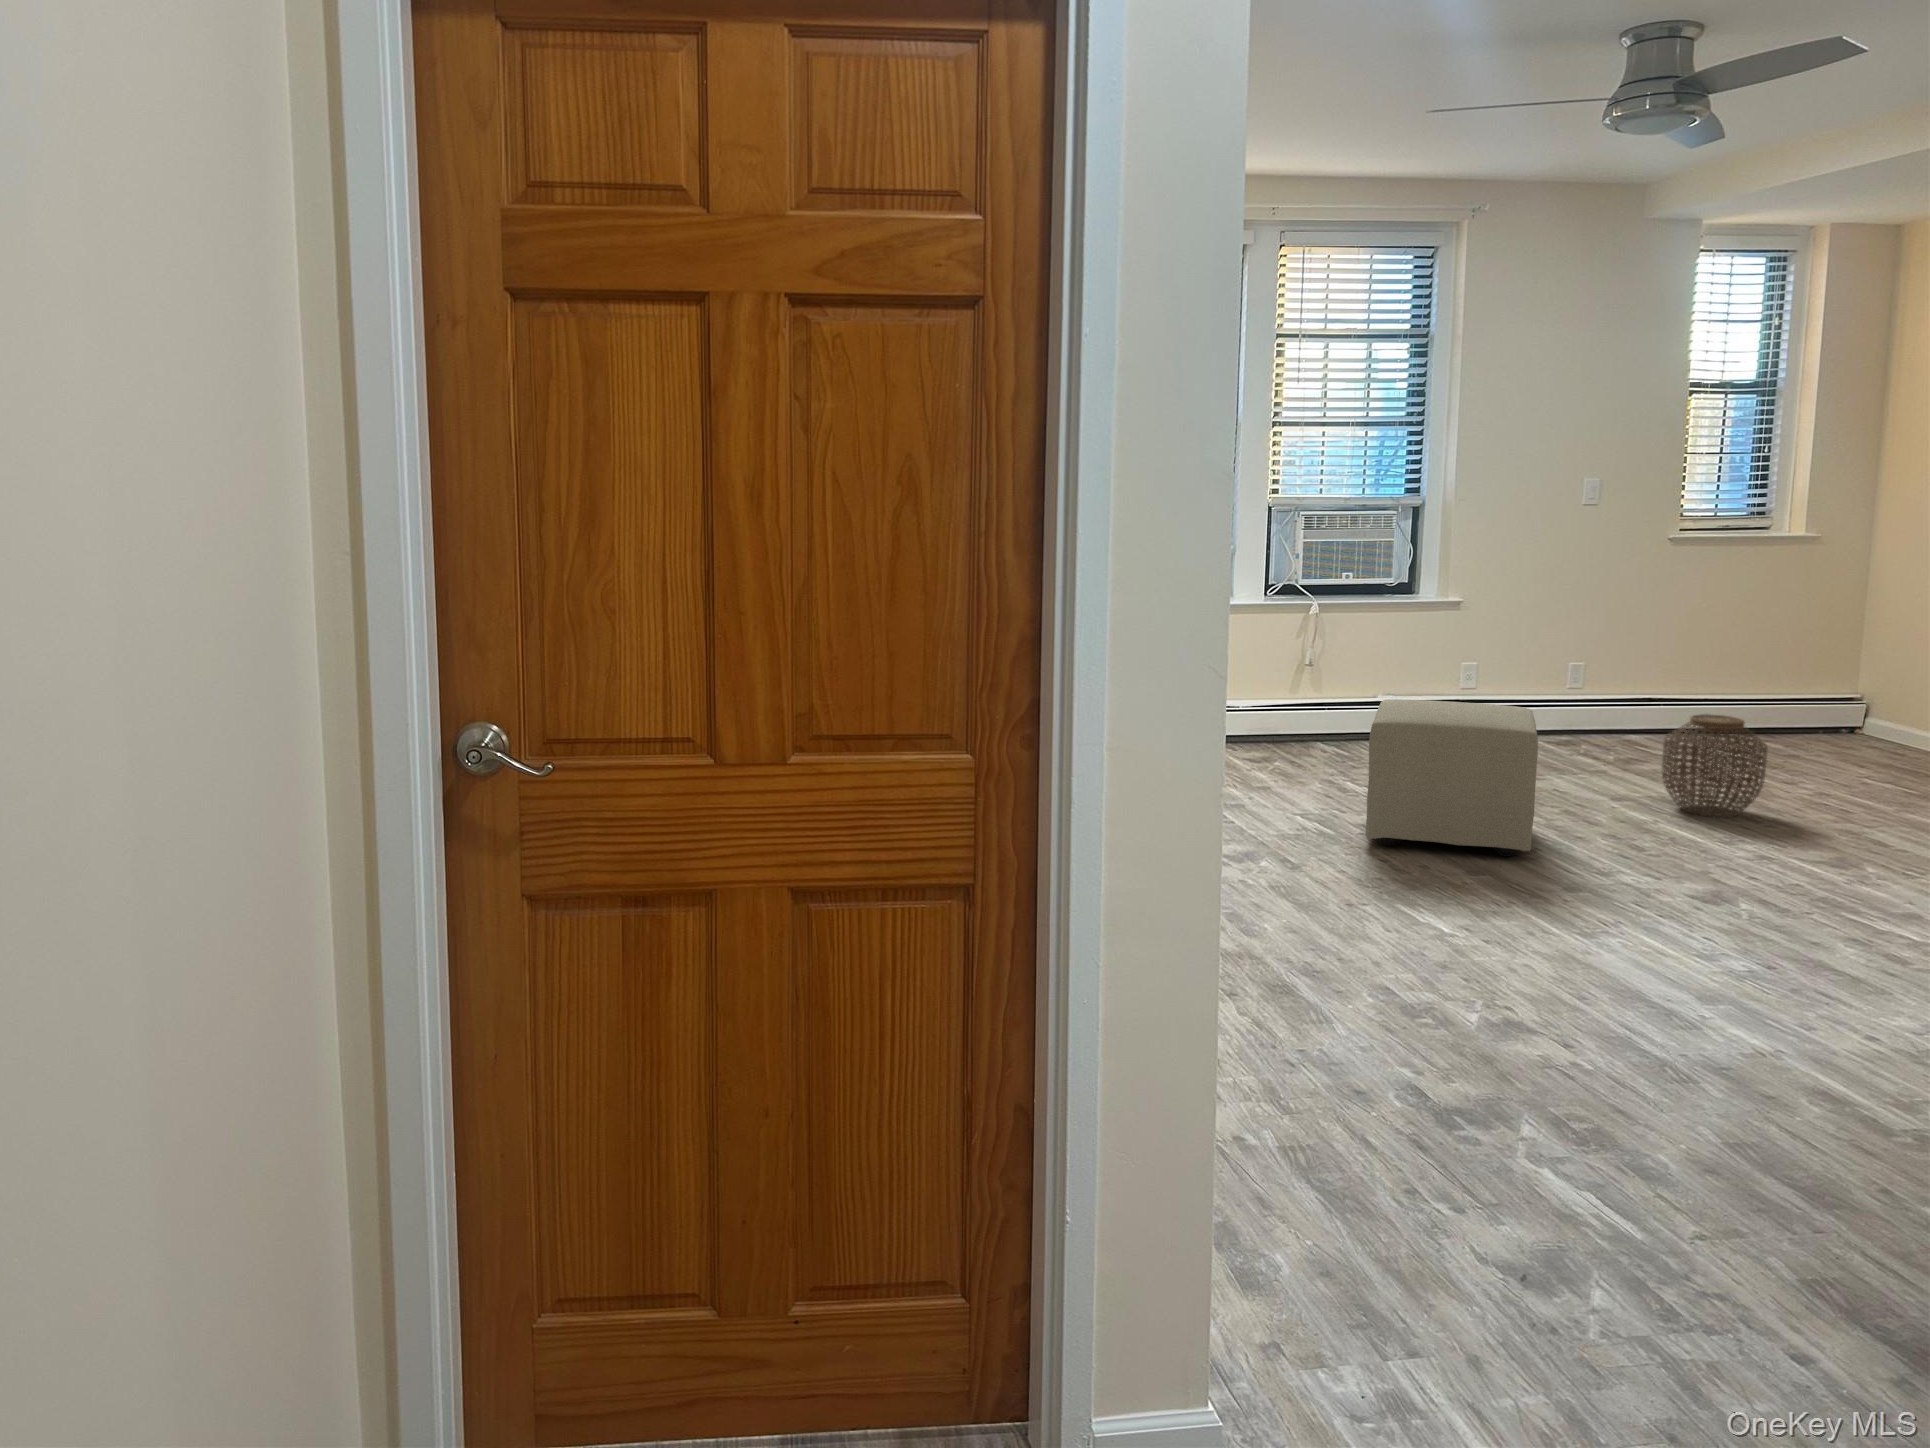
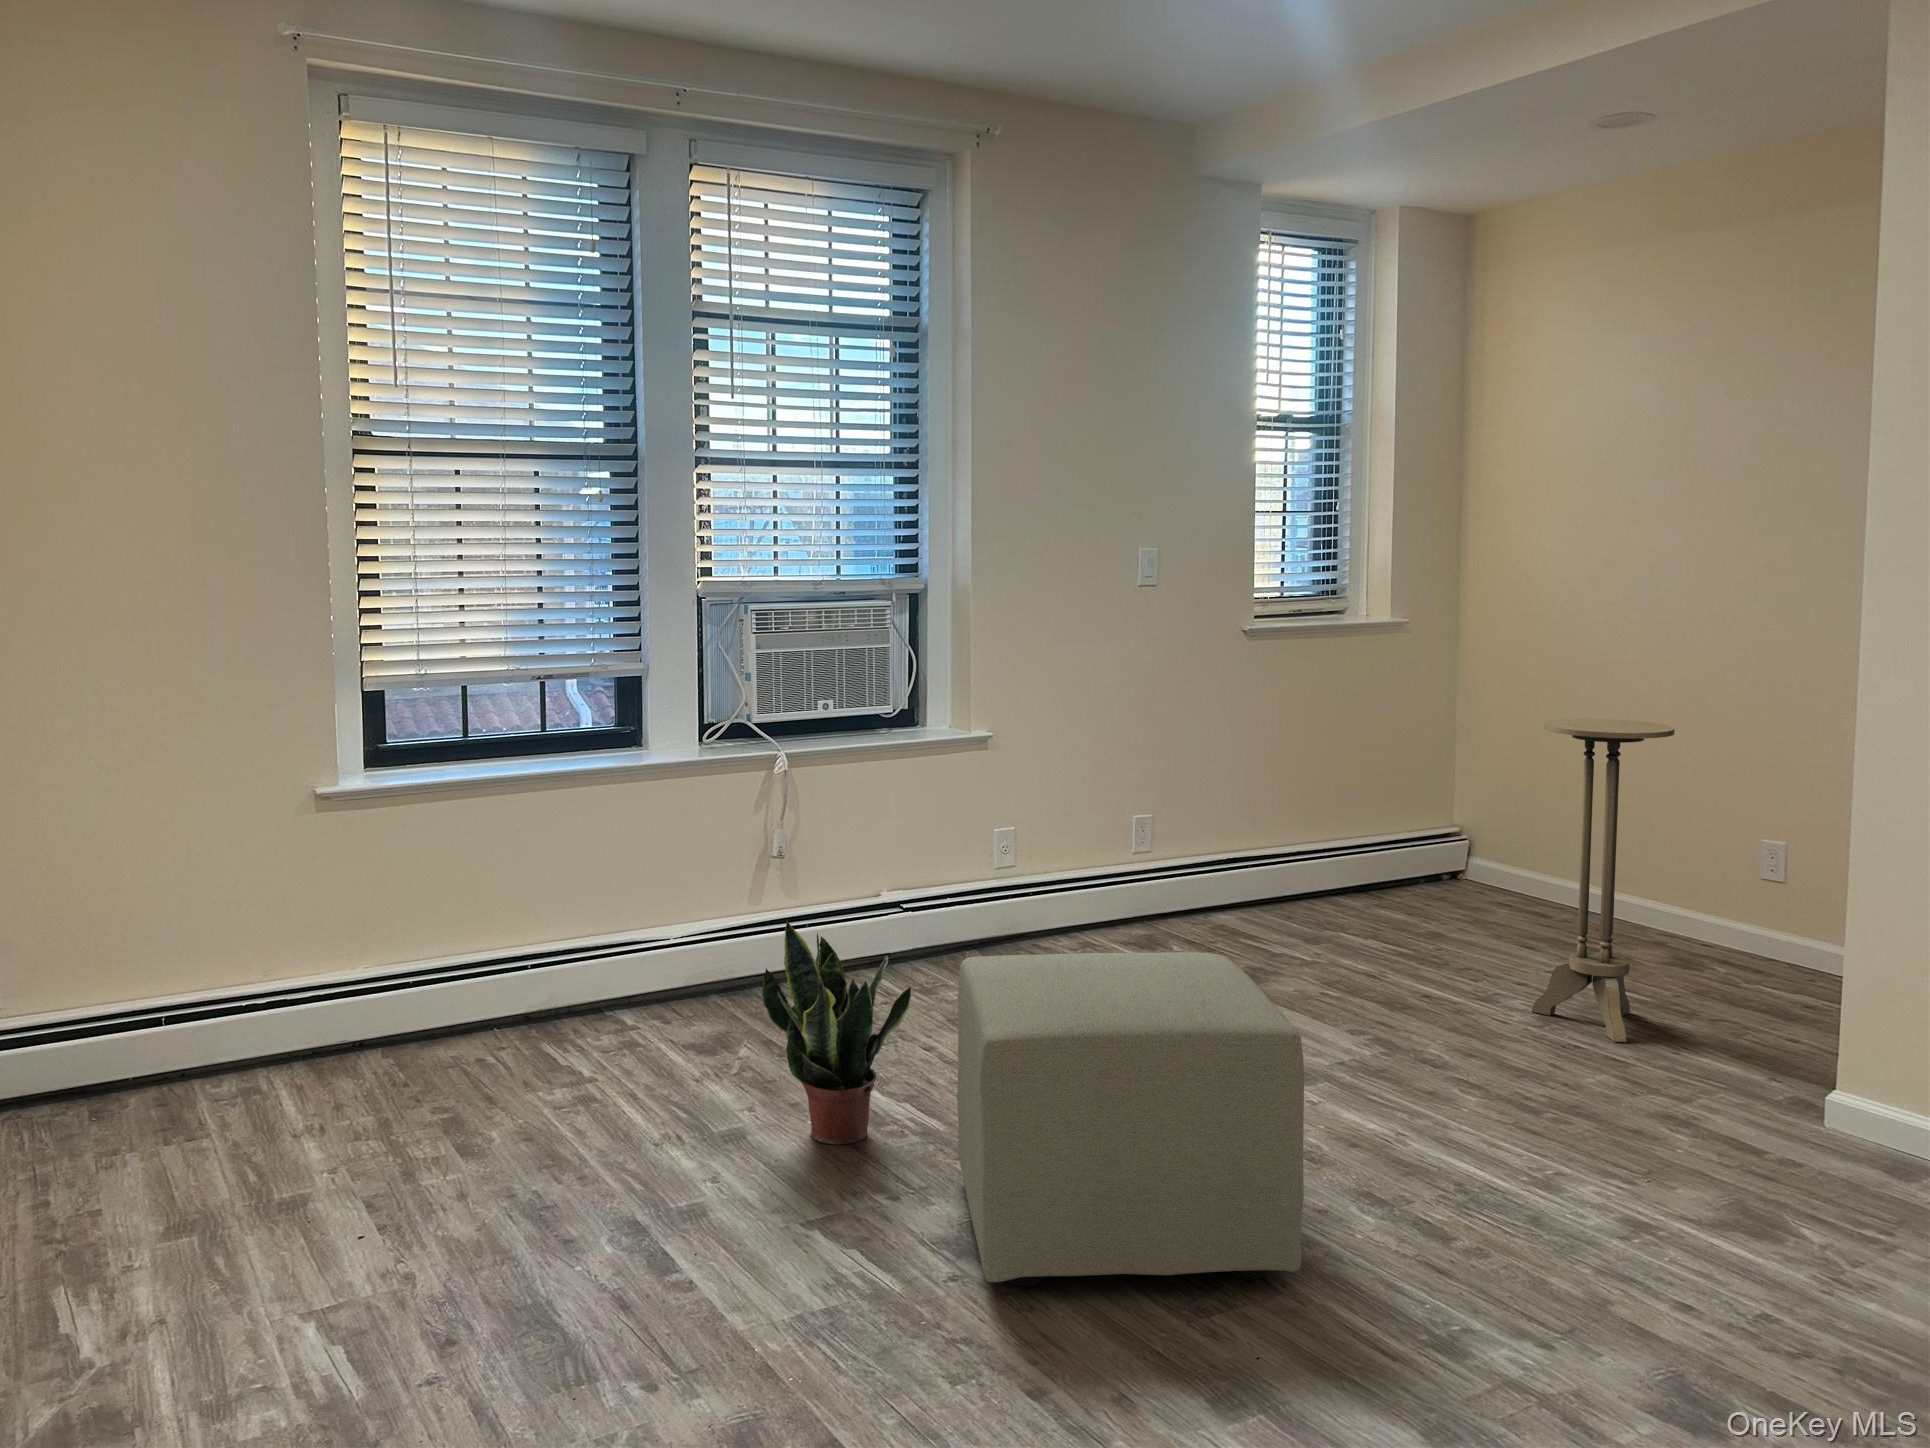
side table: none [1808,602,1916,812] -> present [1532,719,1675,1042]
potted plant: none [1279,679,1362,800] -> present [762,921,911,1144]
woven basket: present [1662,714,1767,817] -> none [1372,914,1532,1087]

